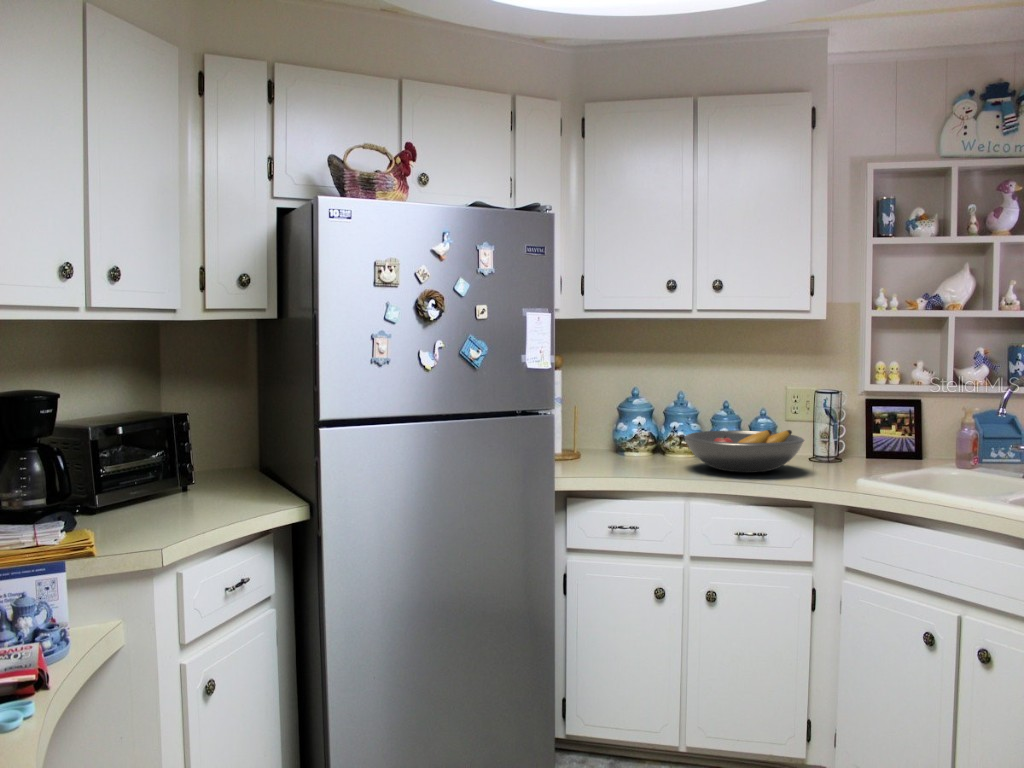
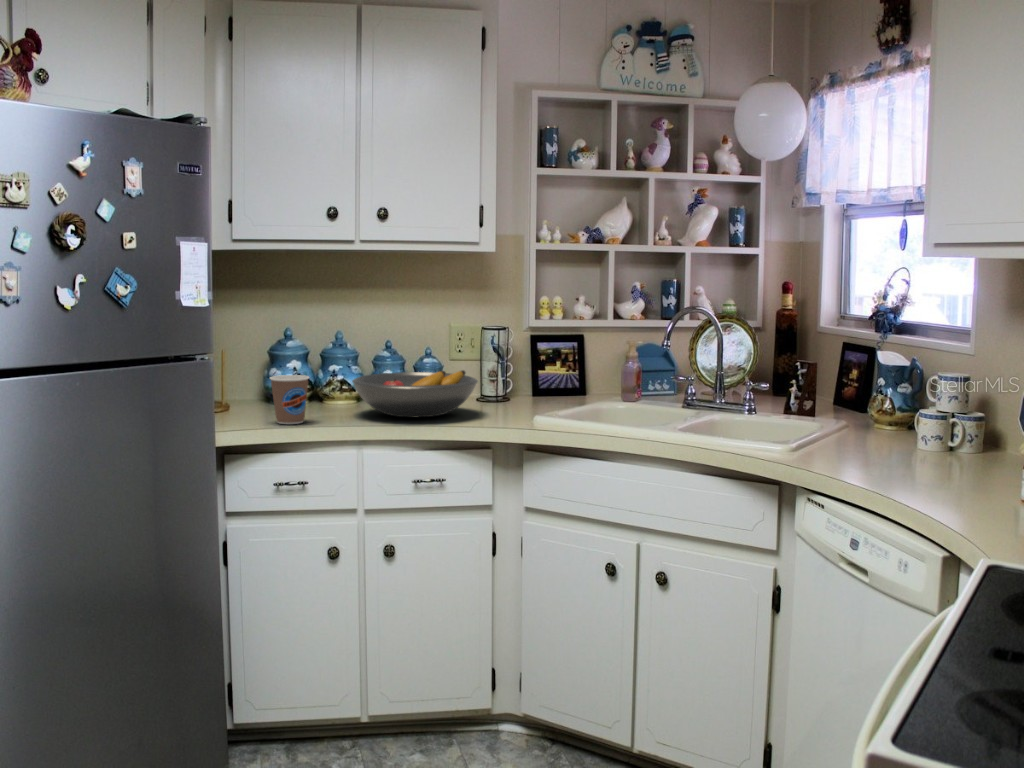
coffee cup: none [610,429,644,473] -> present [270,375,309,424]

